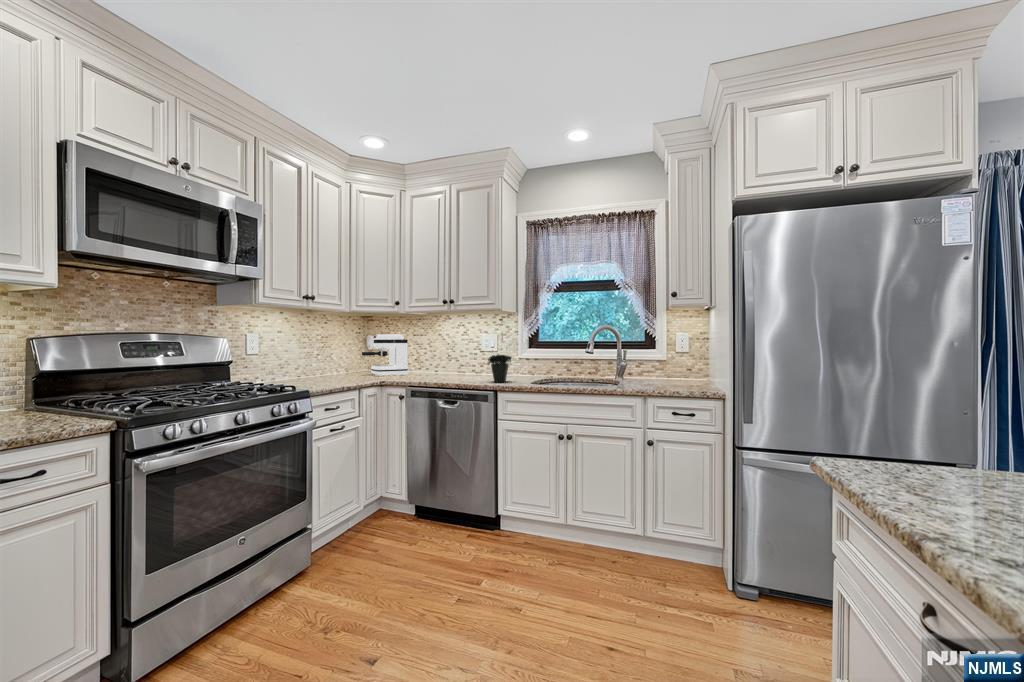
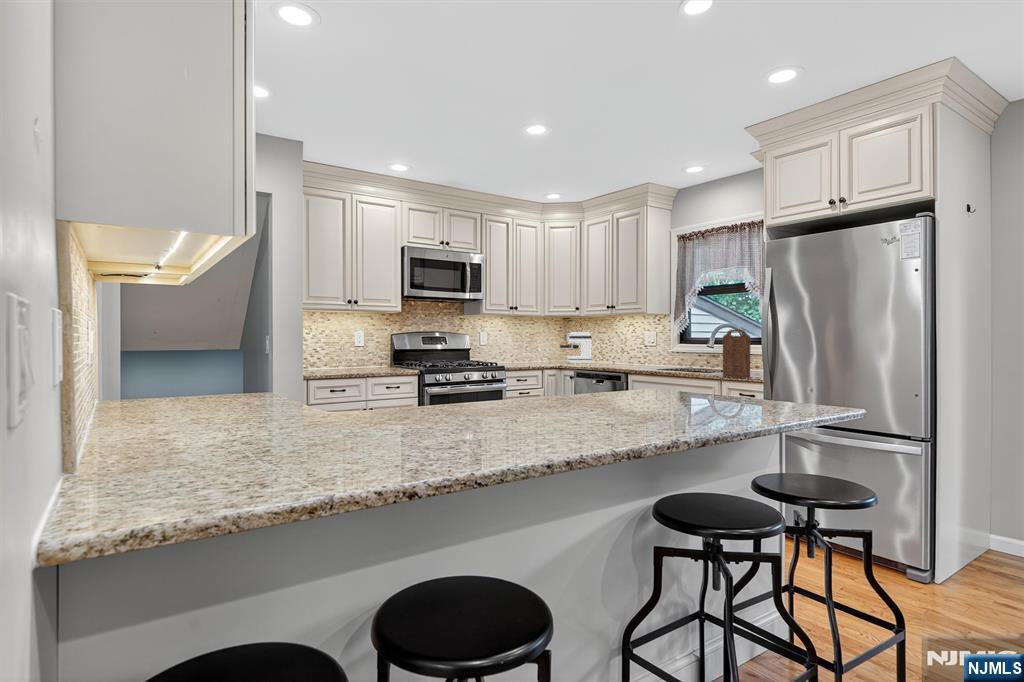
cutting board: none [639,330,676,392] -> present [722,329,751,378]
potted plant: present [487,337,512,382] -> none [632,330,654,369]

